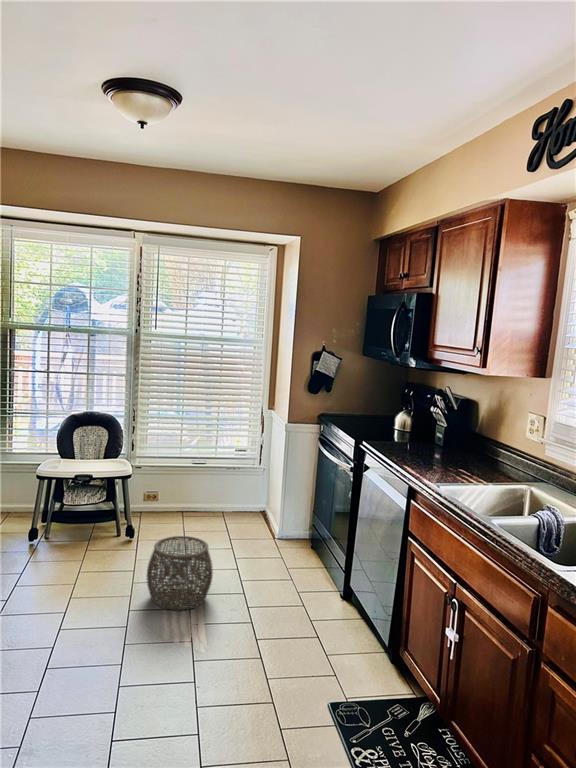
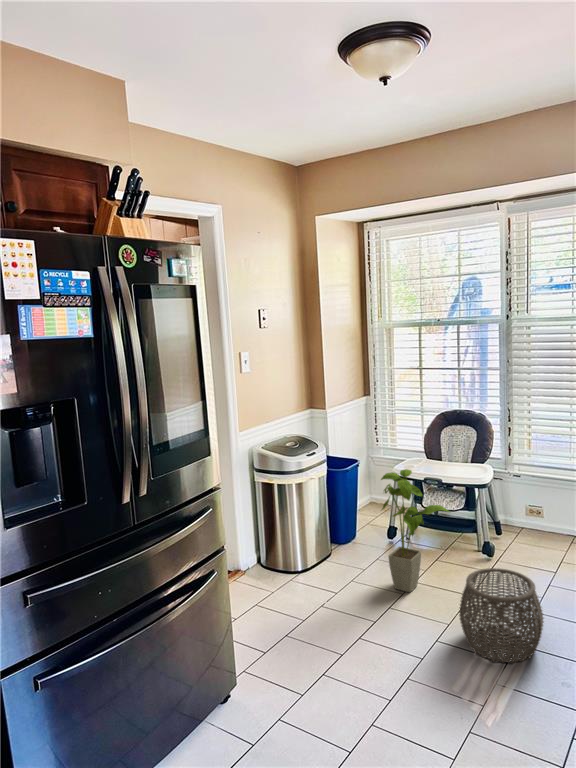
house plant: none [52,463,119,582] -> present [381,469,449,592]

